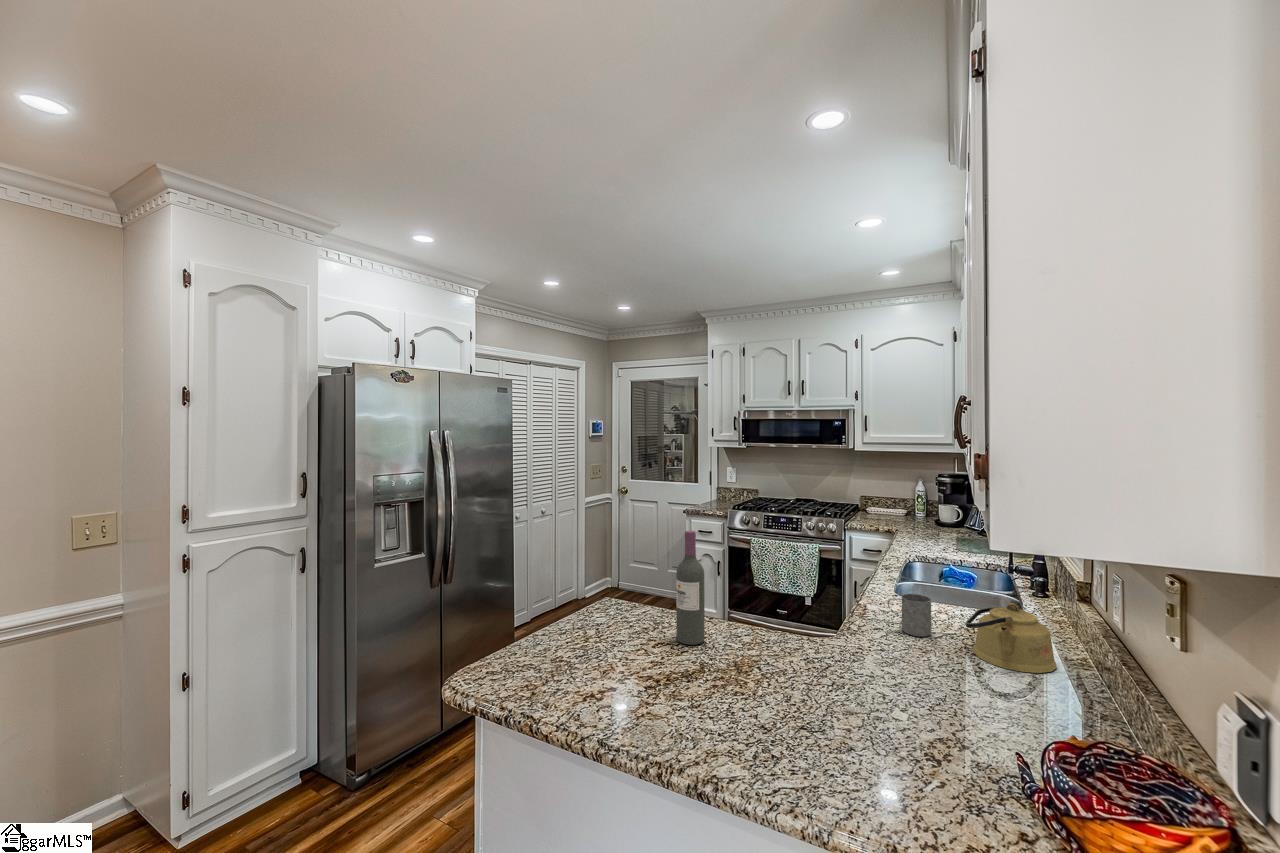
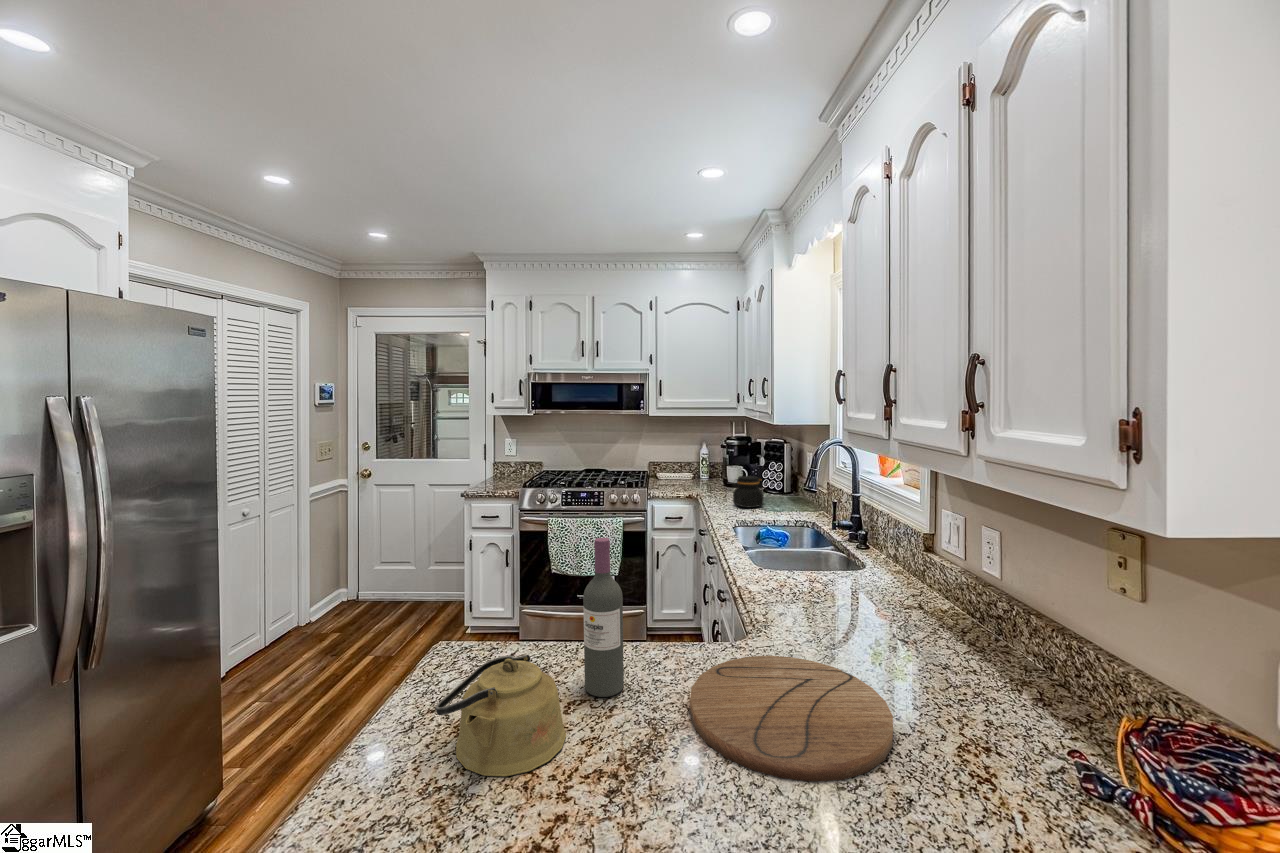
jar: none [922,513,959,545] -> present [733,476,764,508]
mug: present [887,594,932,637] -> none [792,572,833,619]
kettle: present [965,603,1057,673] -> present [435,655,566,776]
cutting board: none [732,641,893,723] -> present [690,656,893,782]

